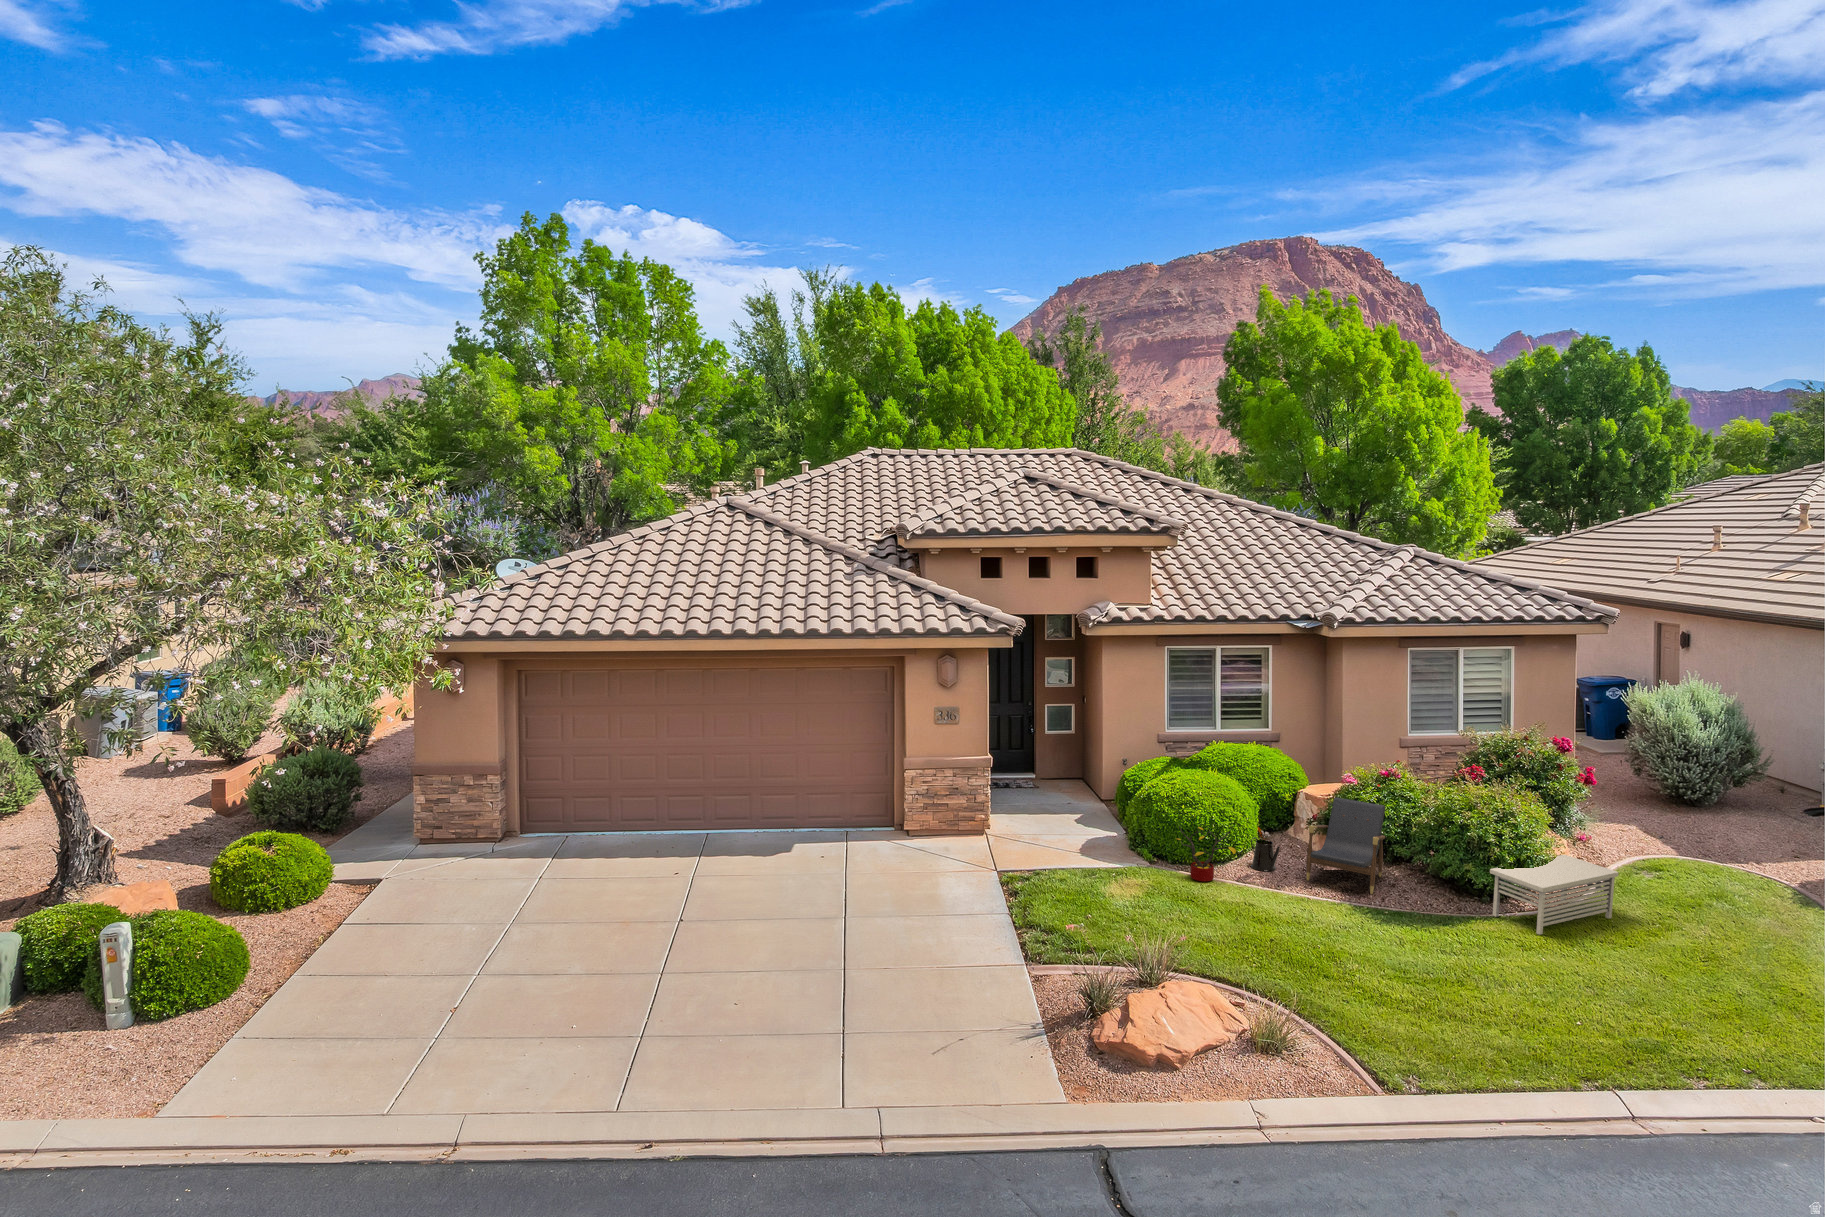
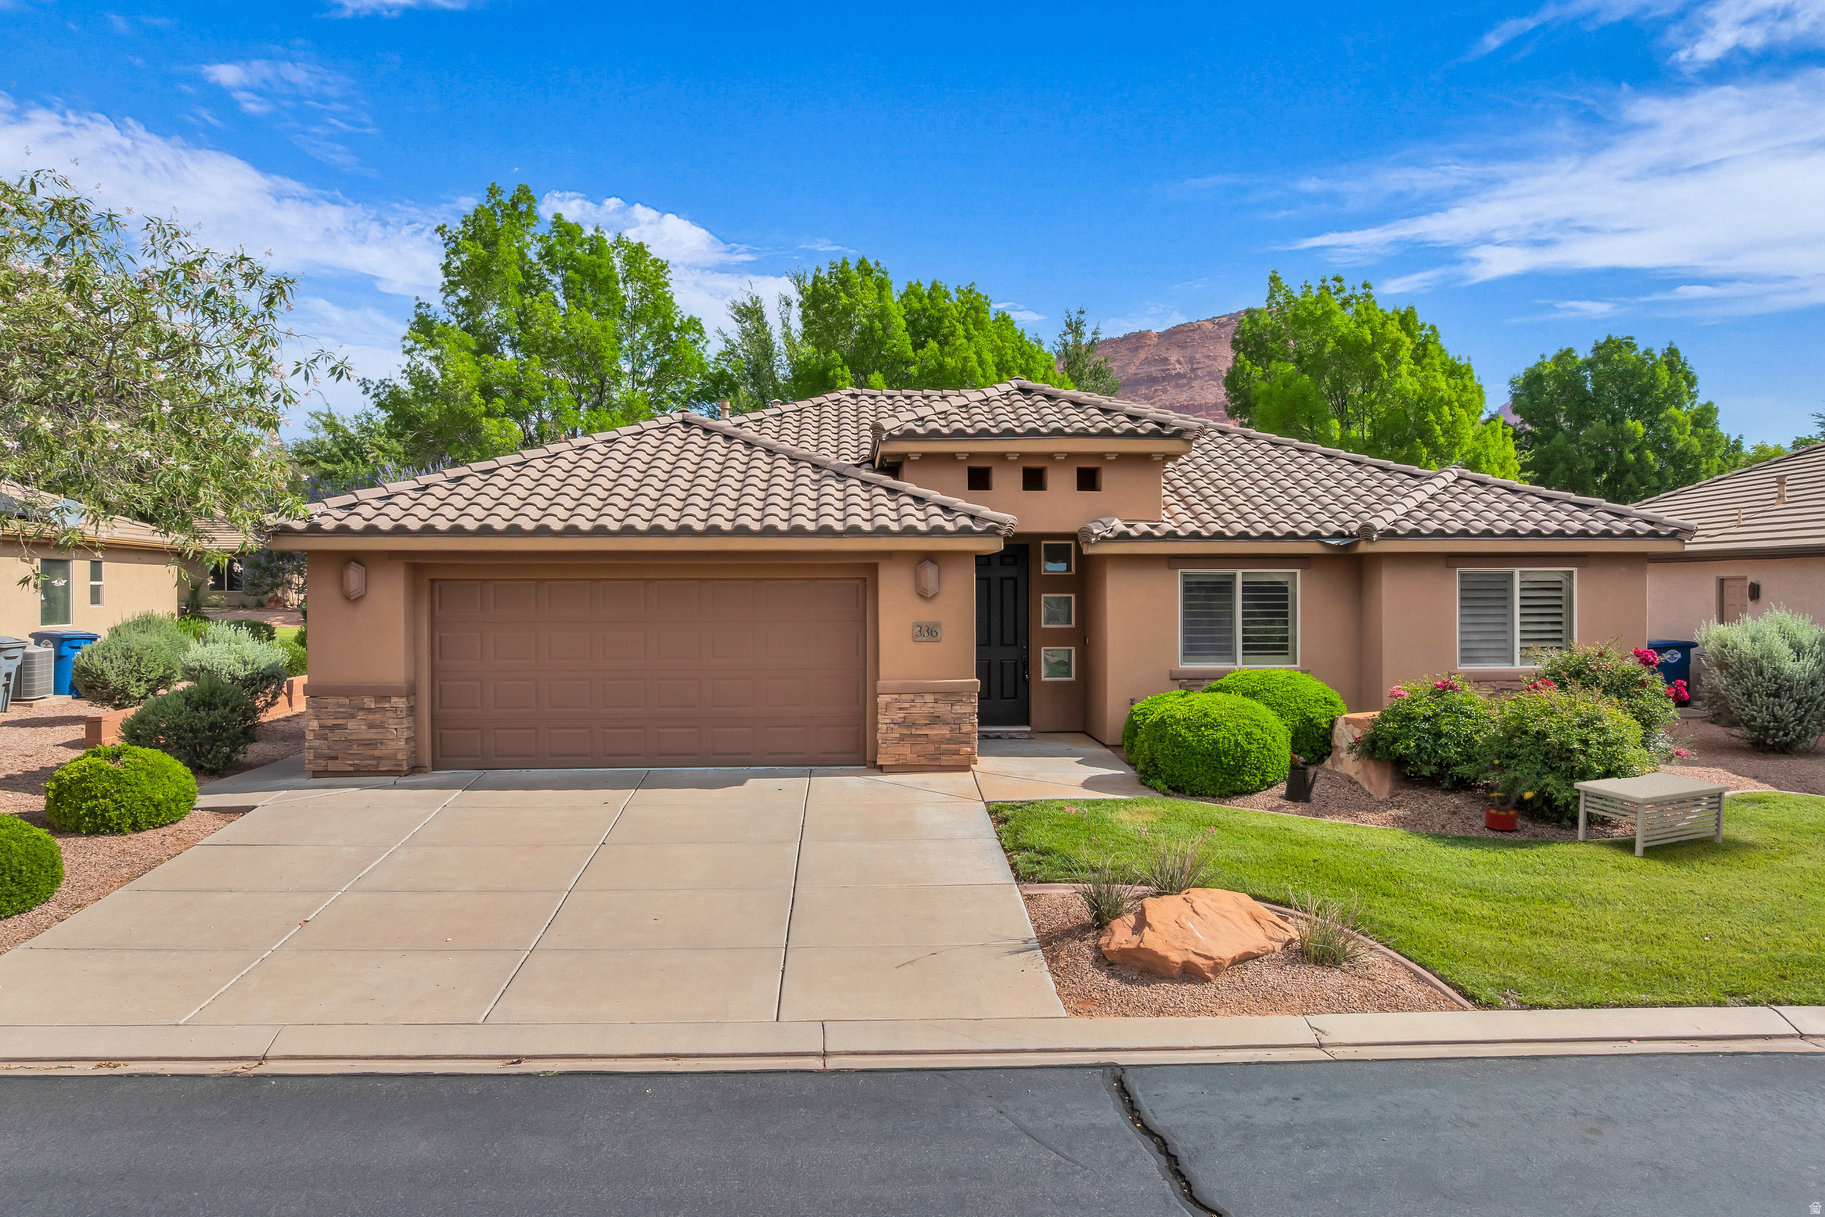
lounge chair: present [1306,797,1385,894] -> none [1350,716,1441,821]
decorative plant: present [1178,827,1236,881] -> present [1485,760,1533,830]

